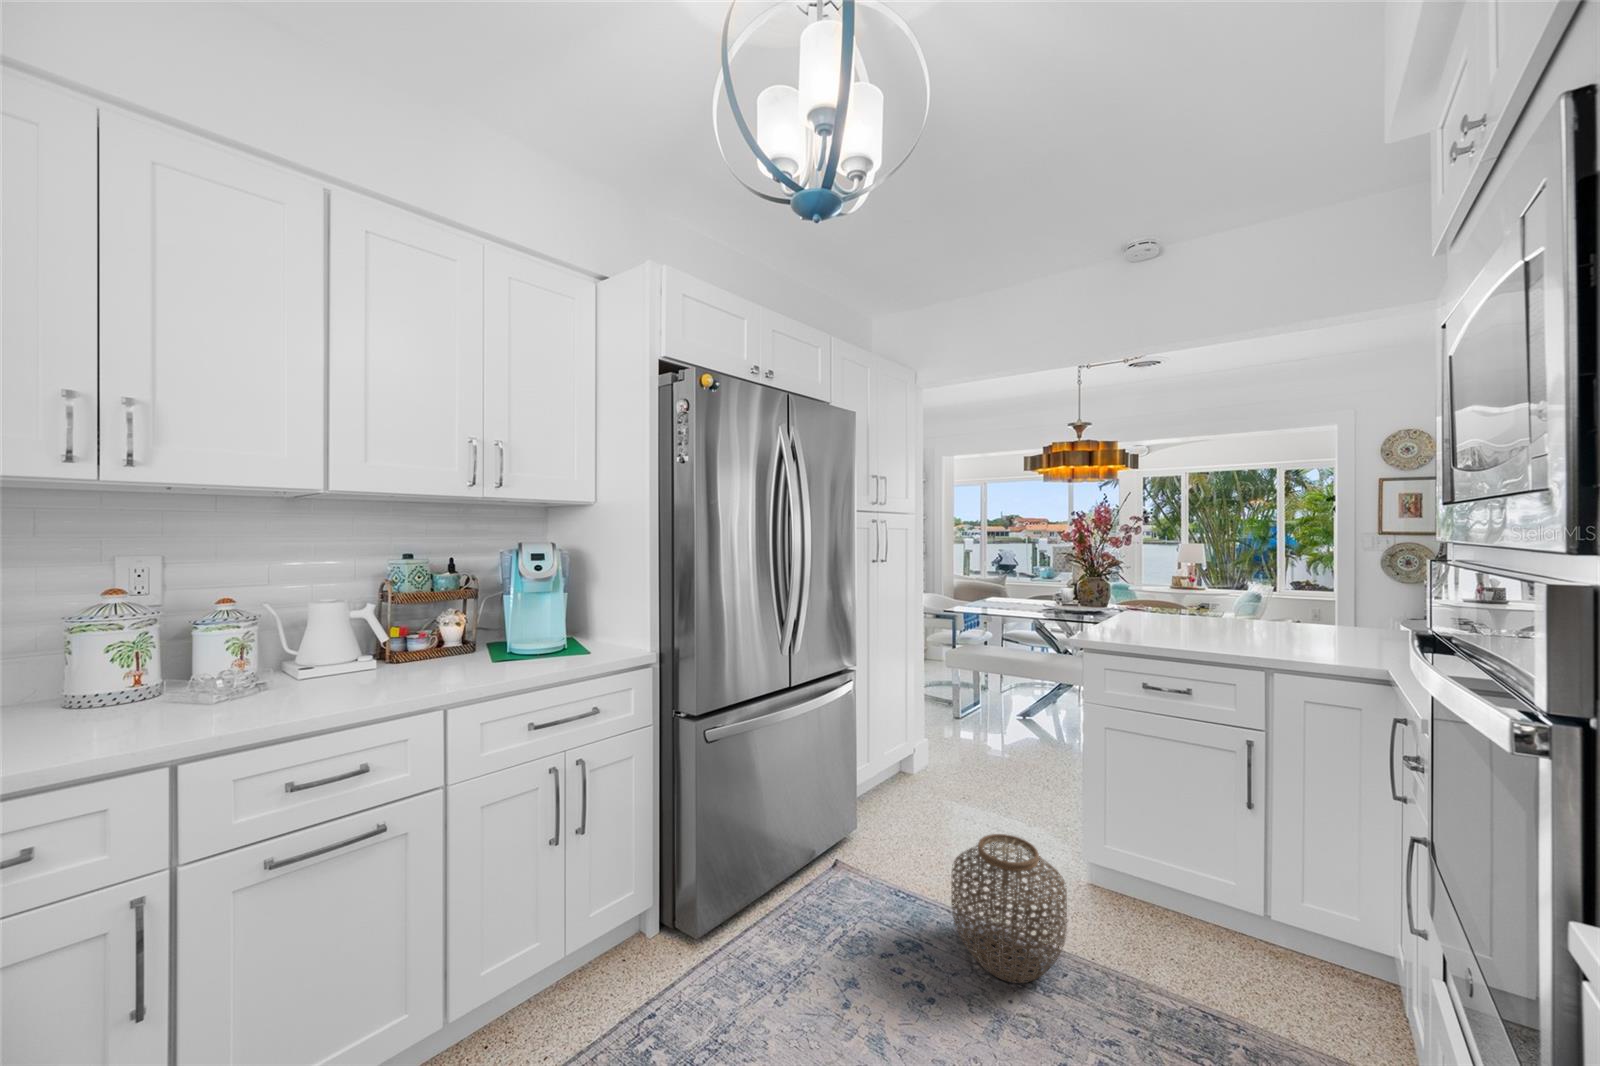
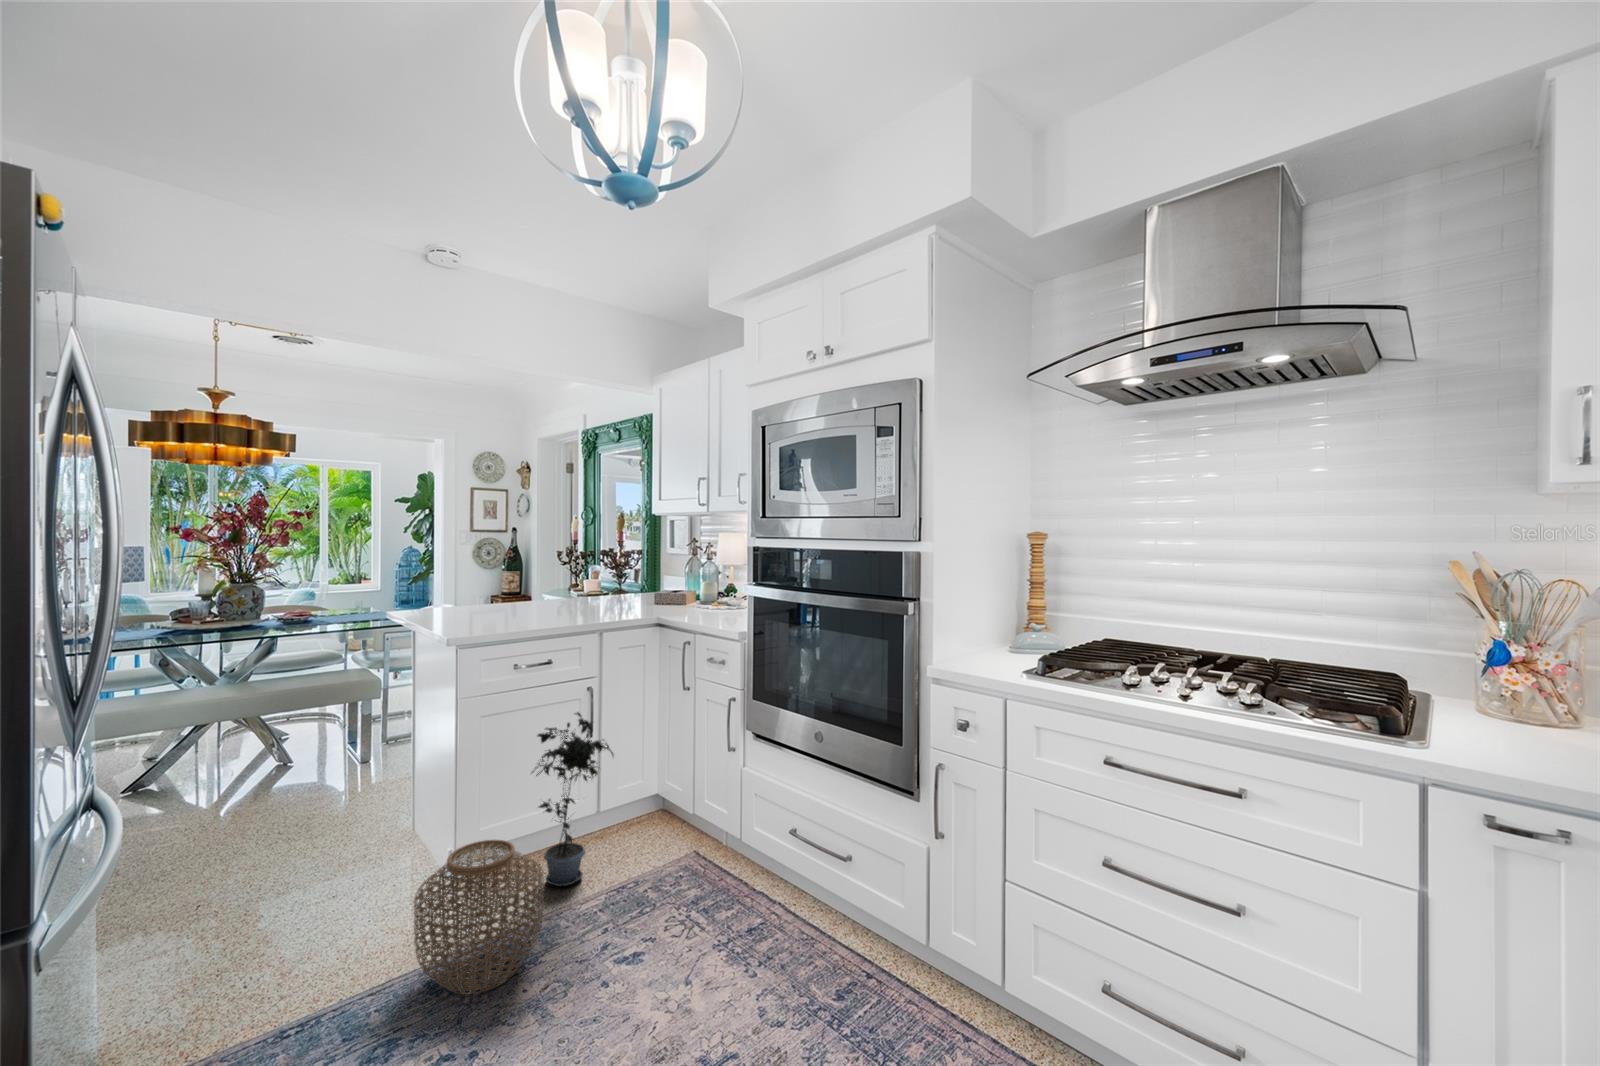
potted plant: none [1127,765,1228,967] -> present [532,712,613,886]

